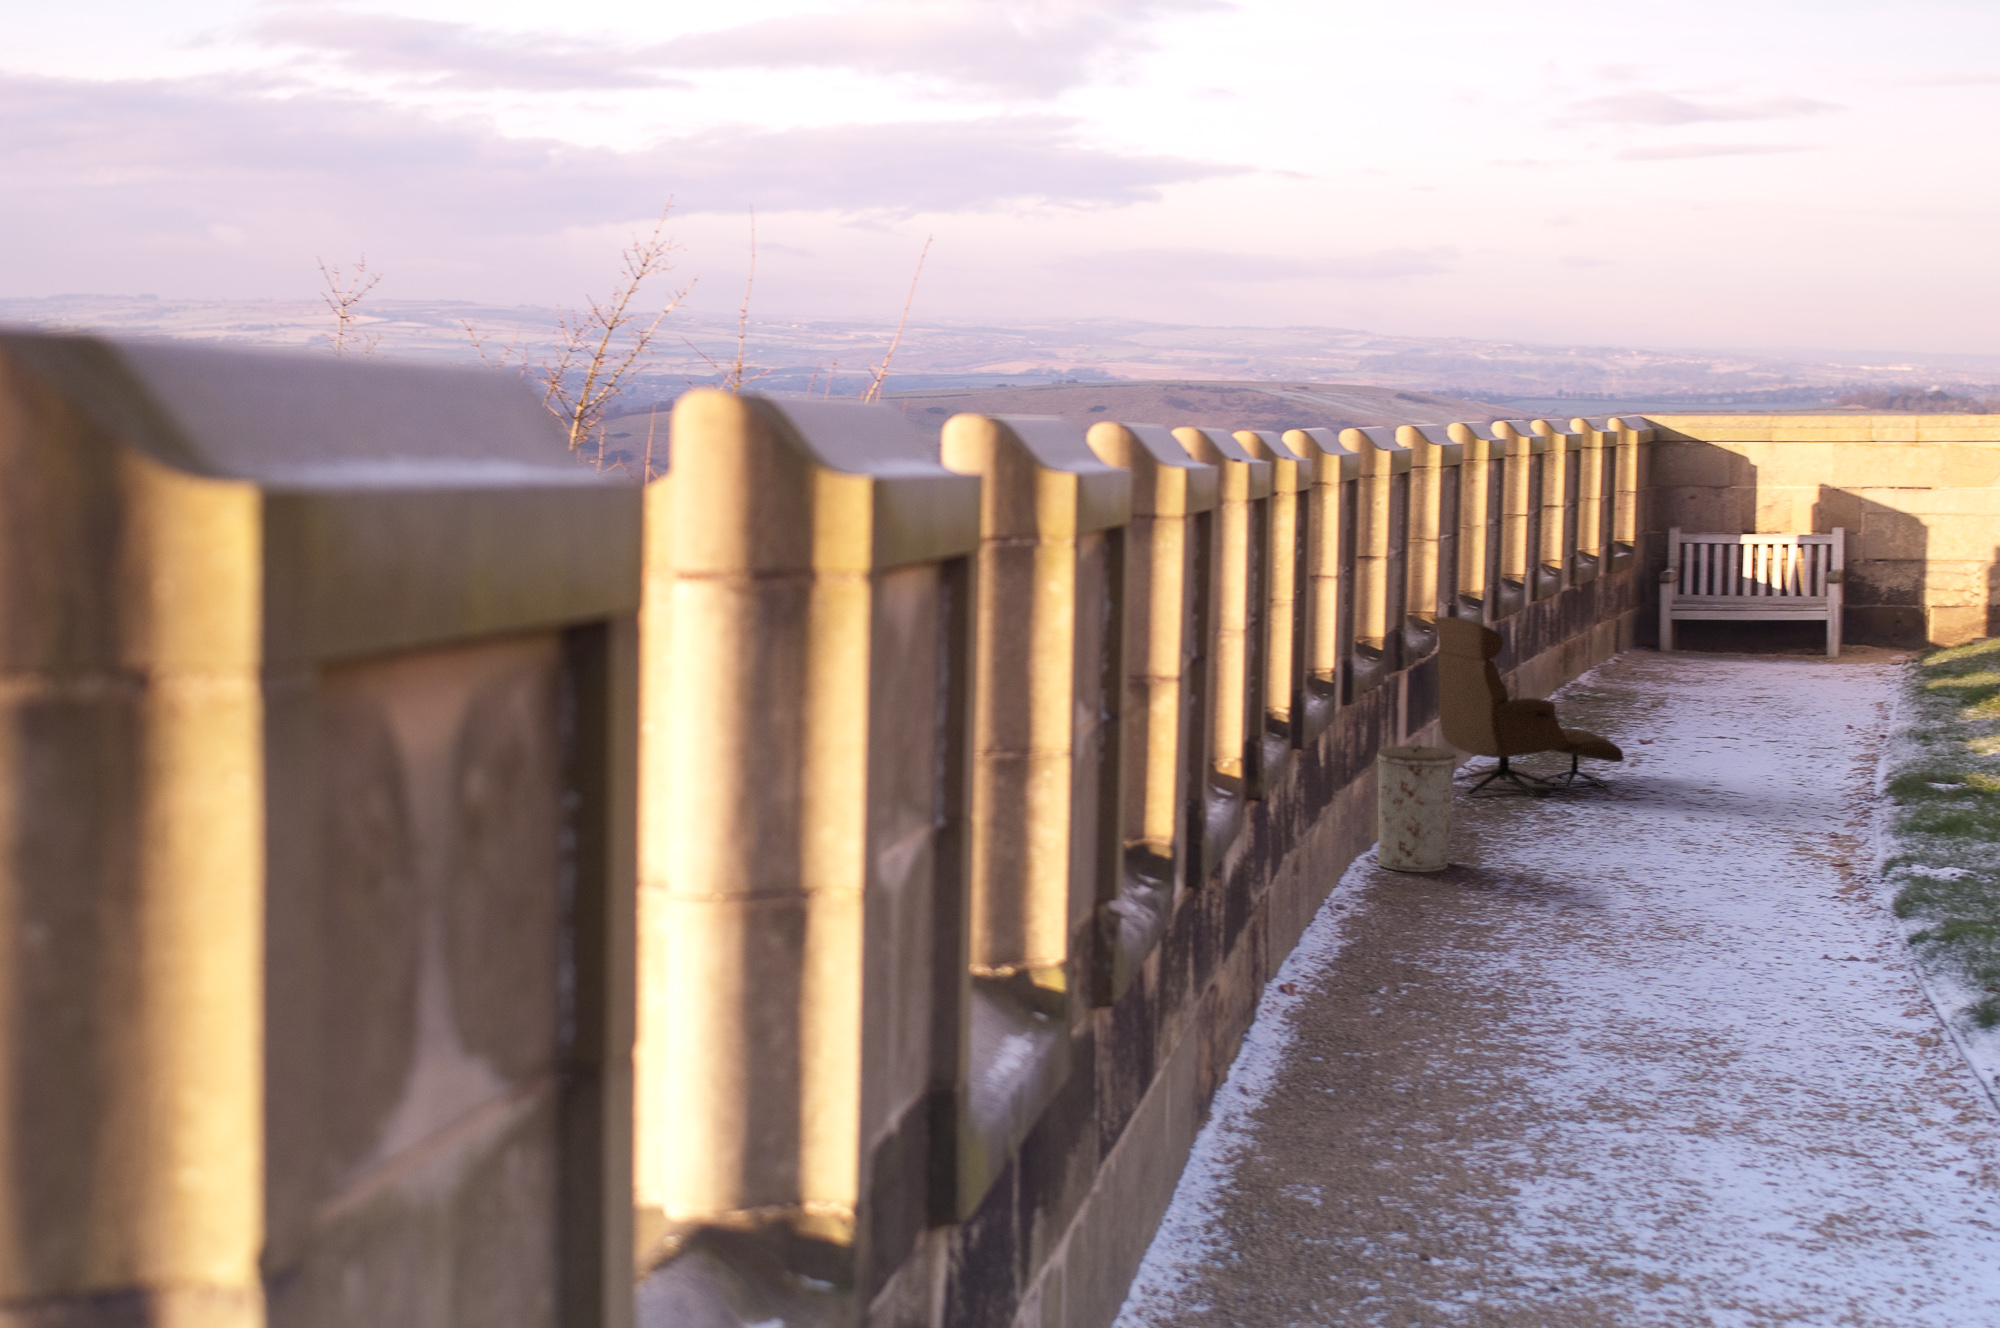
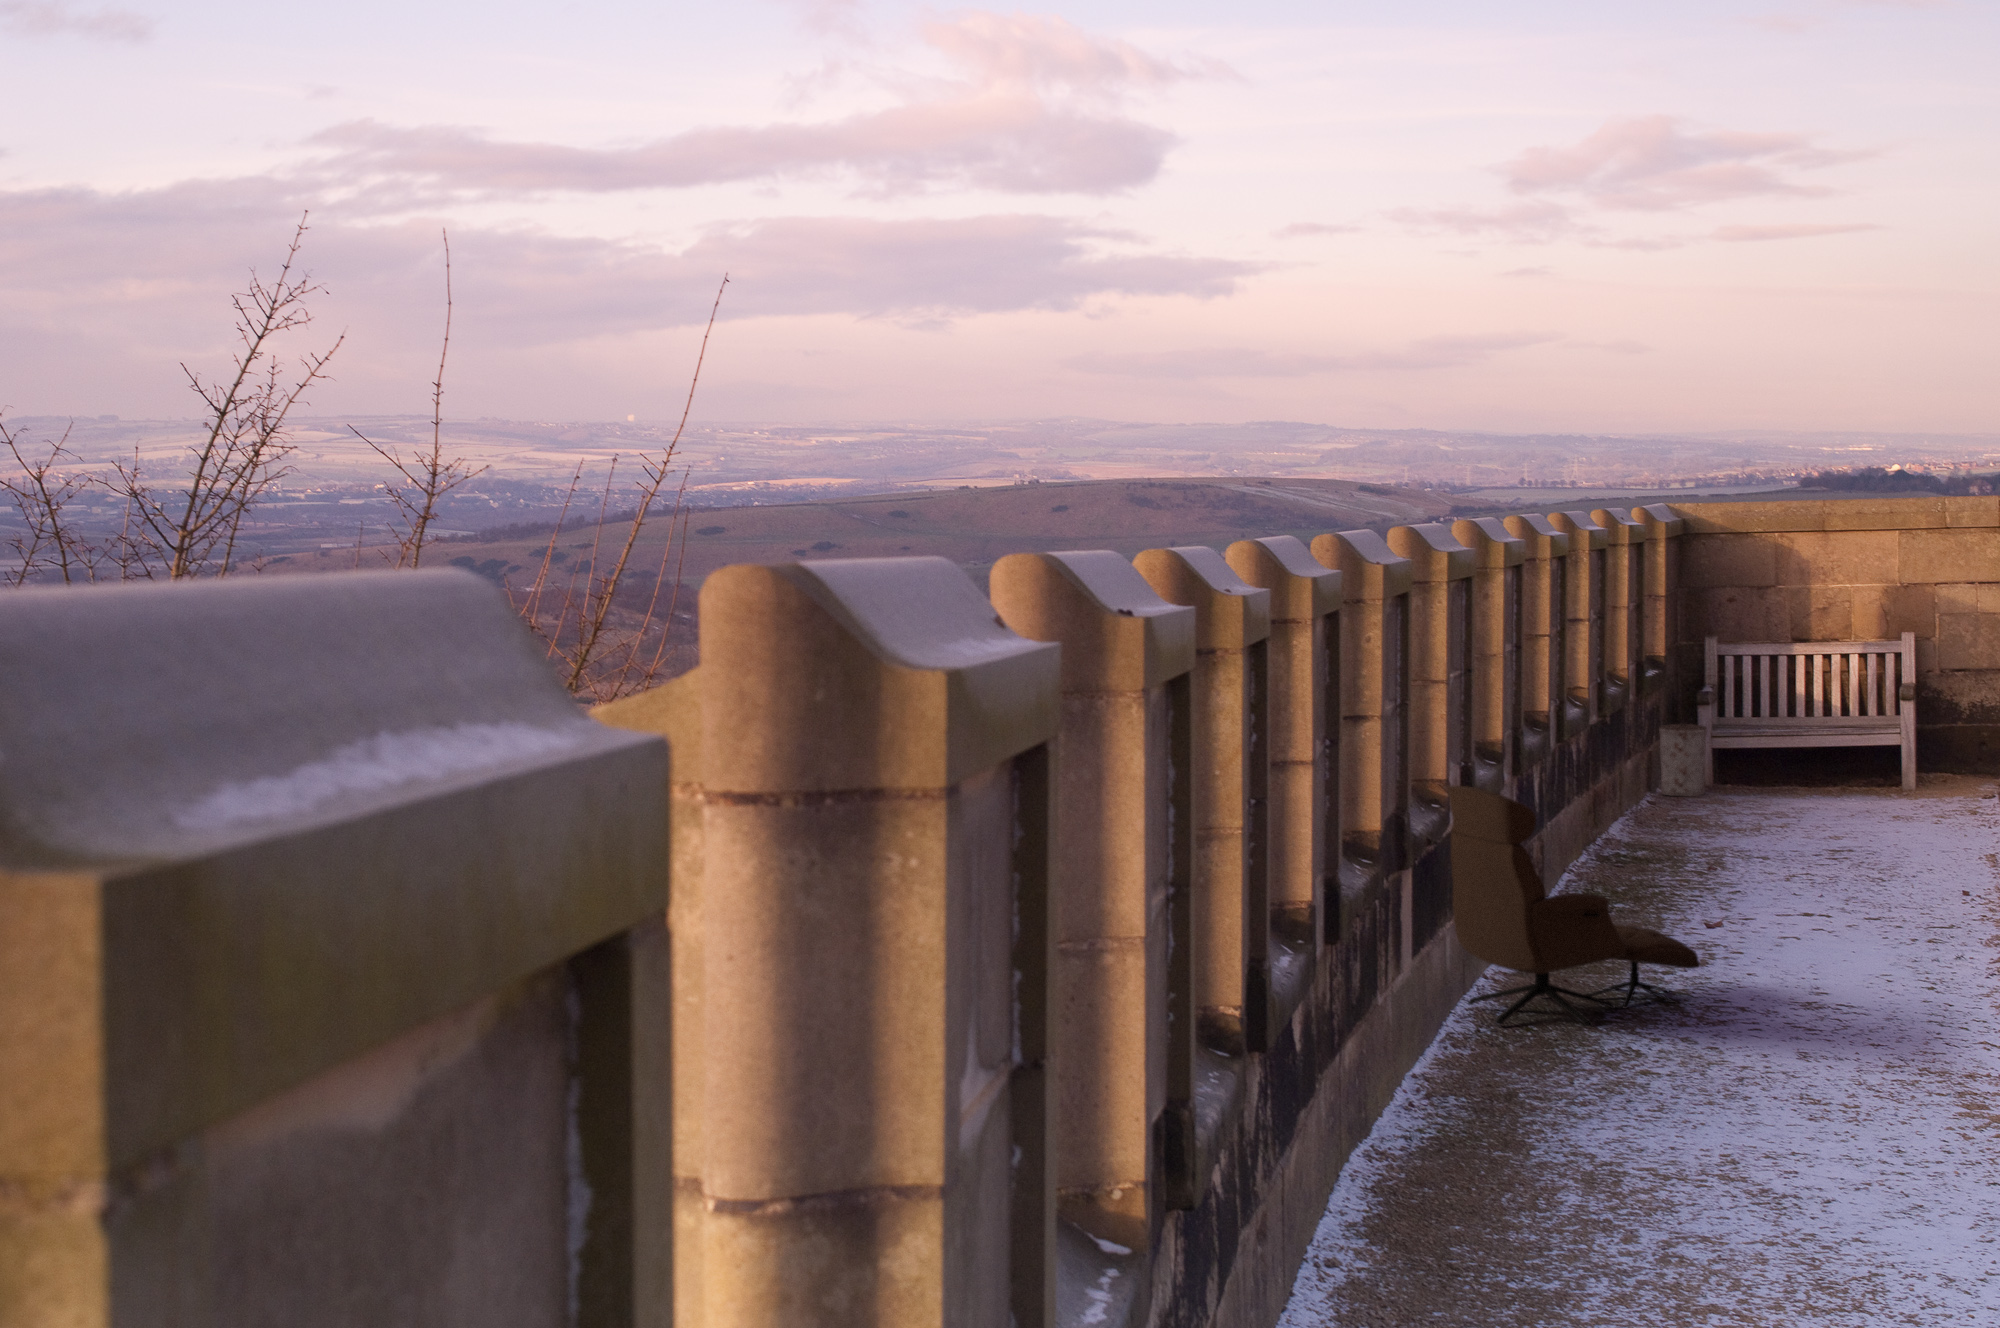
trash can: present [1377,745,1457,872] -> present [1659,723,1707,797]

